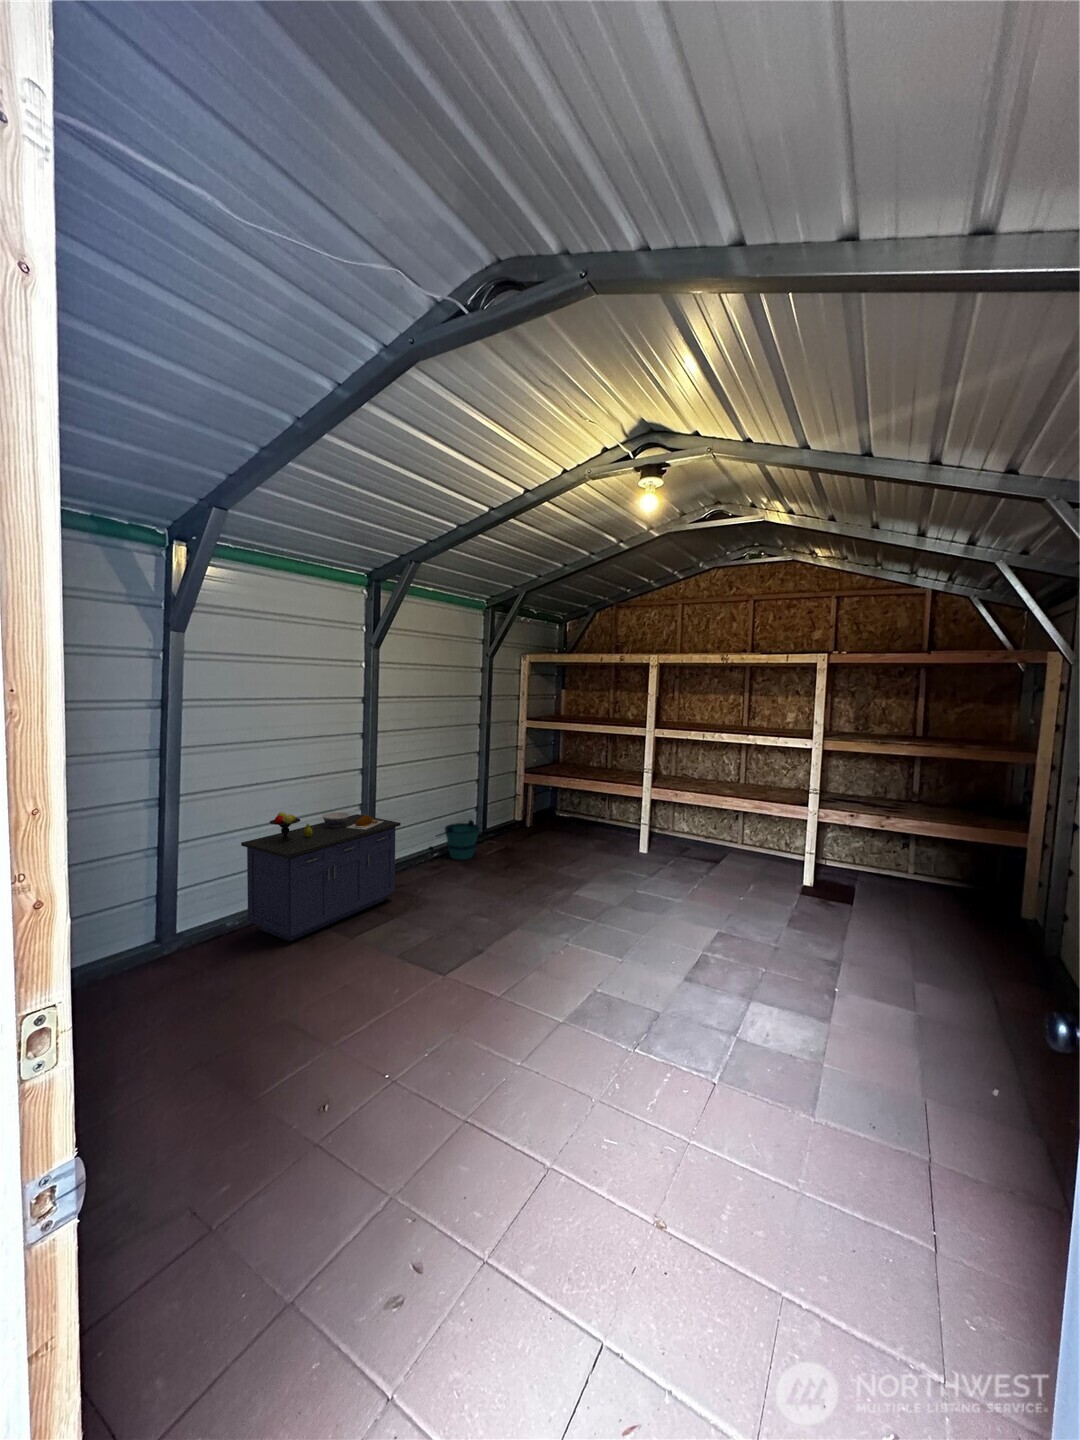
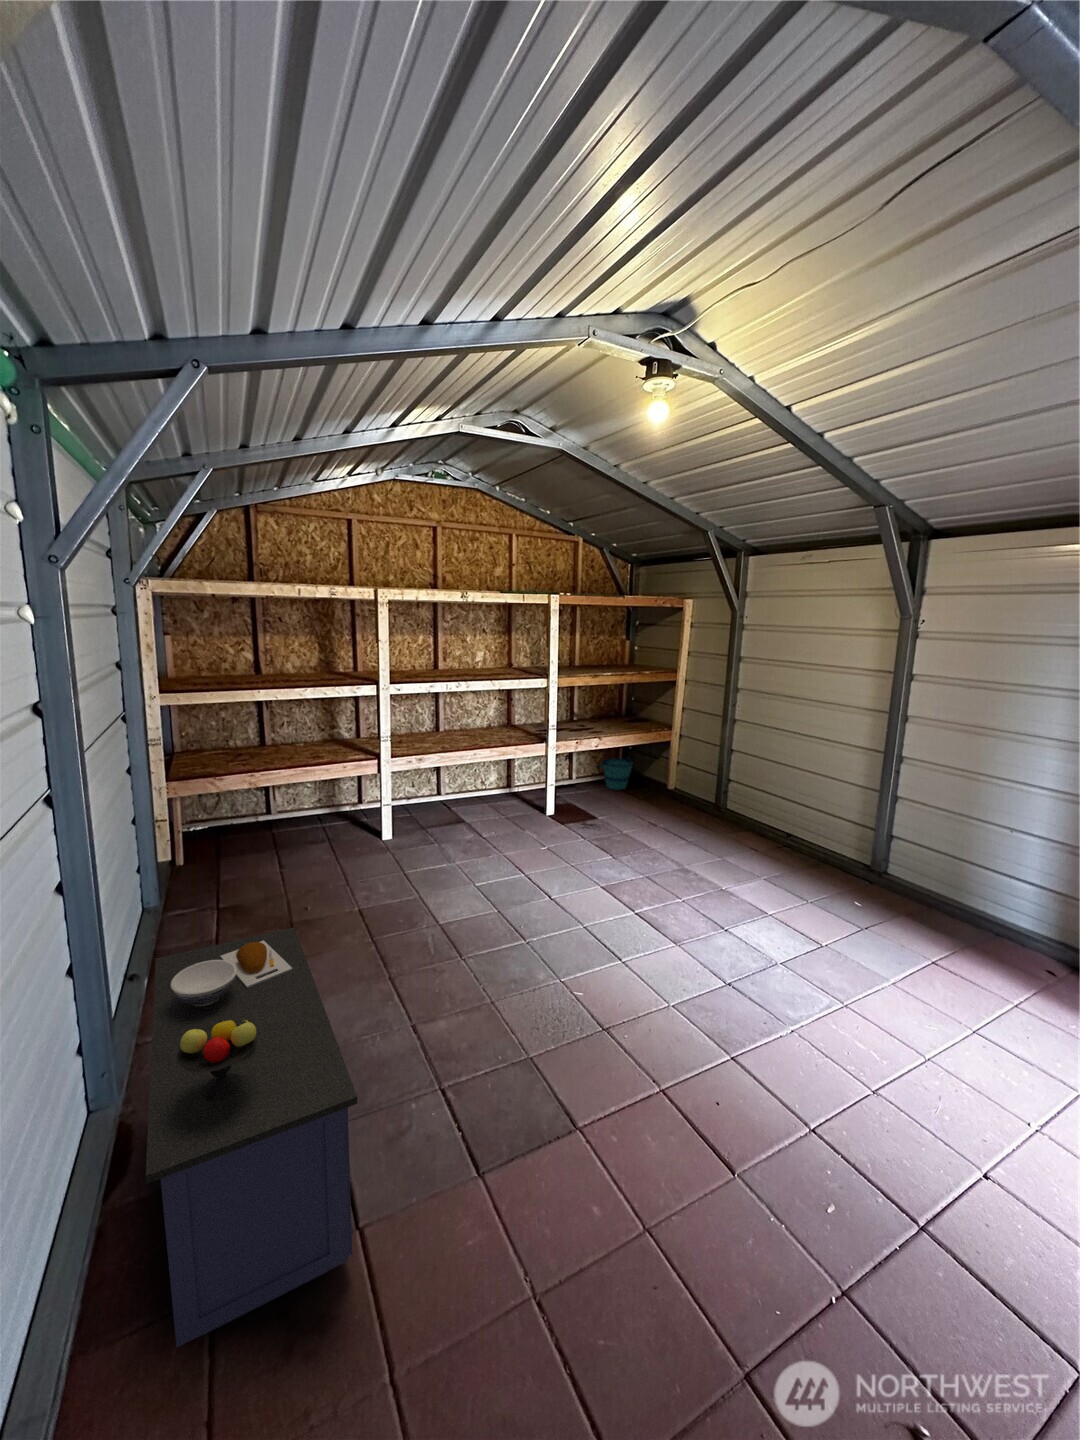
bucket: present [437,820,480,860] -> present [596,757,633,790]

